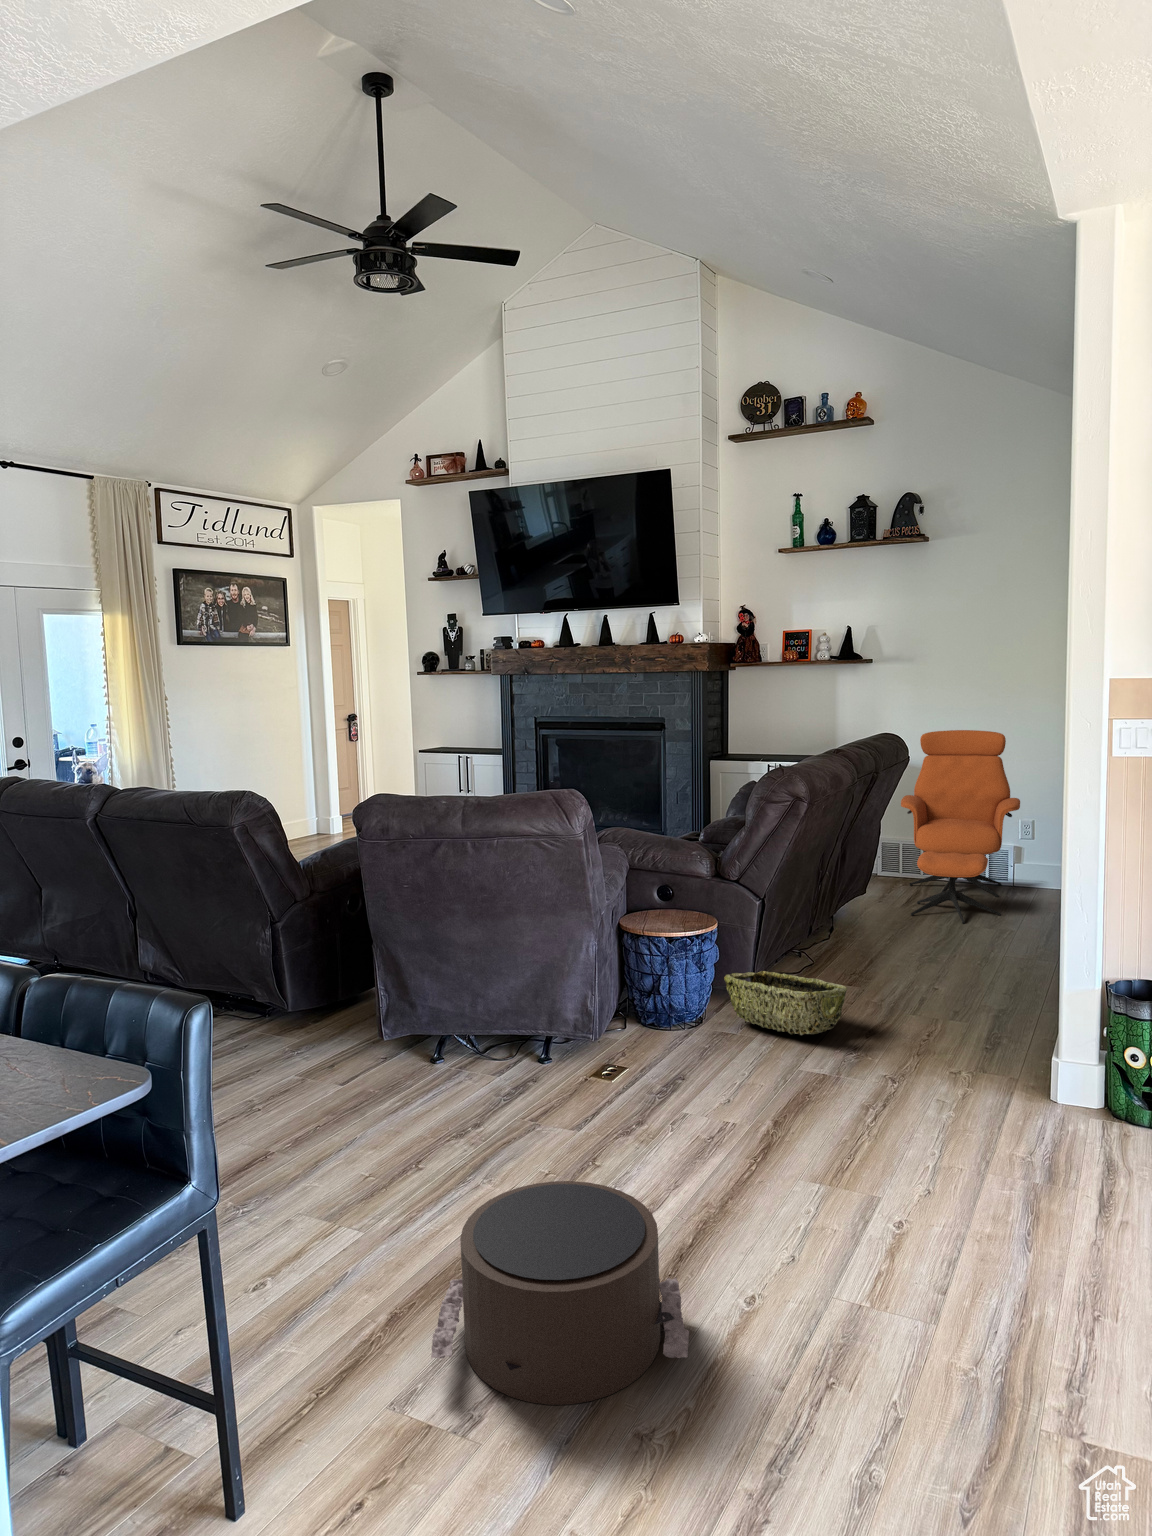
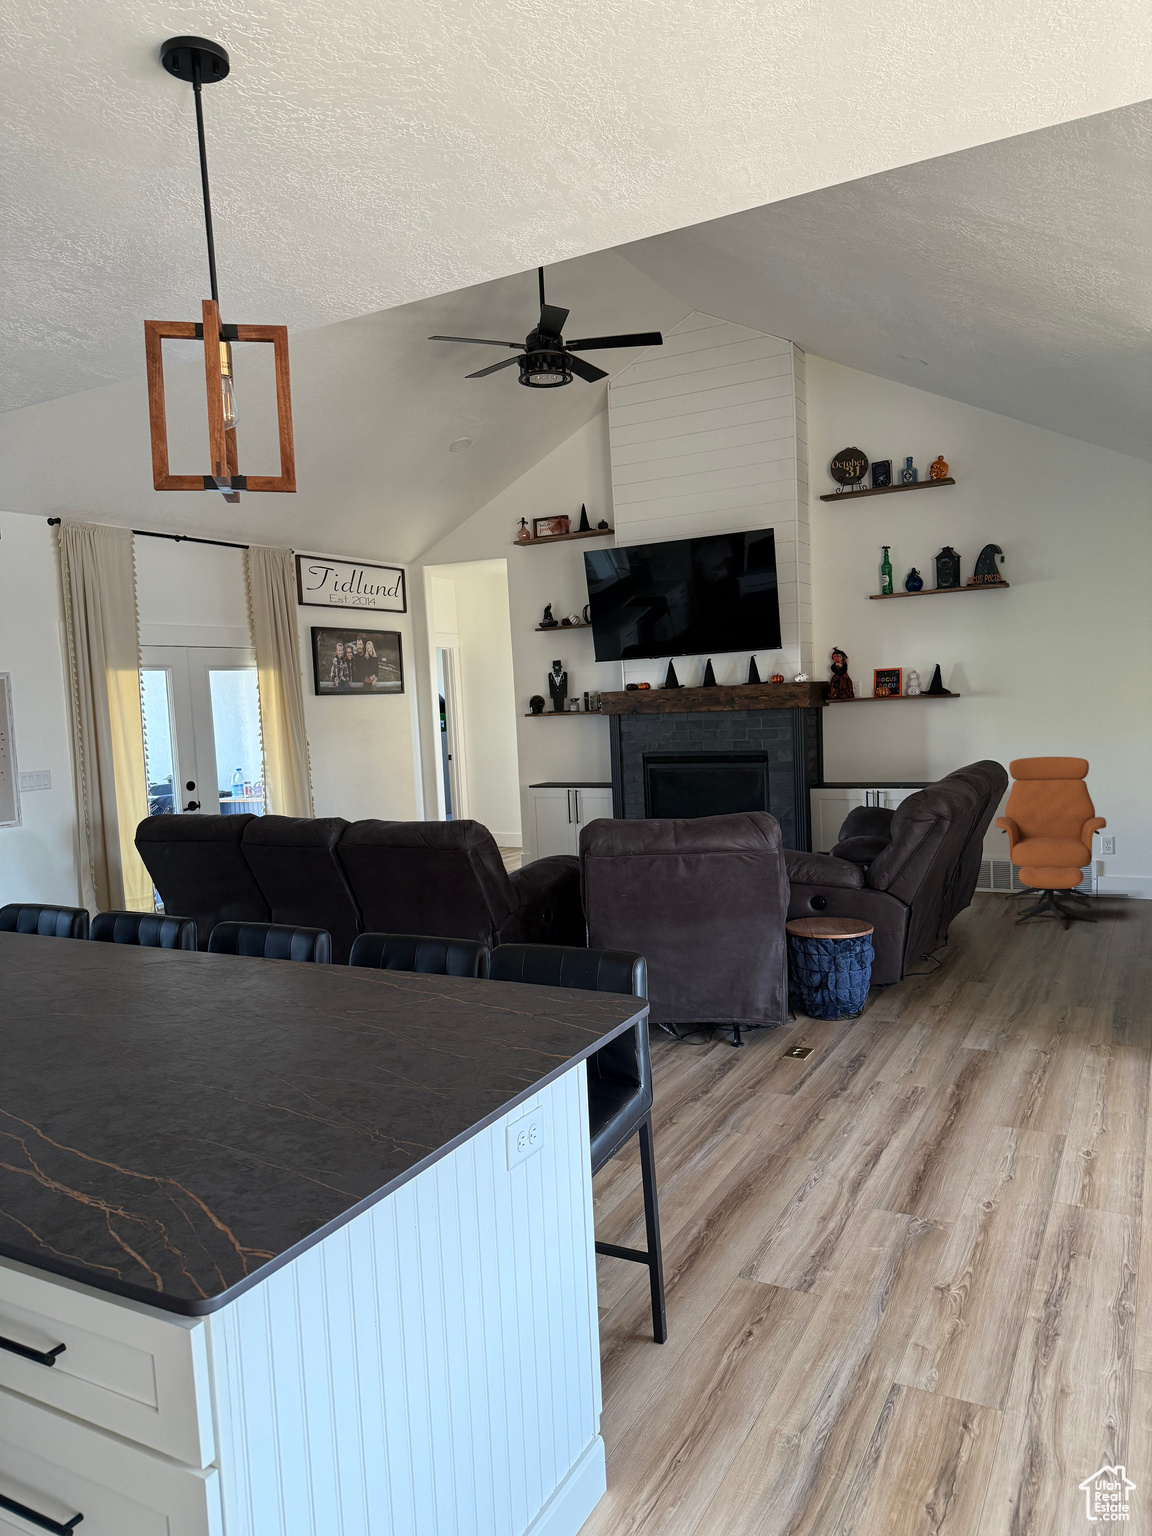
woven basket: present [724,971,847,1035] -> none [881,969,992,1021]
pouf: present [431,1181,689,1405] -> none [754,1117,962,1271]

